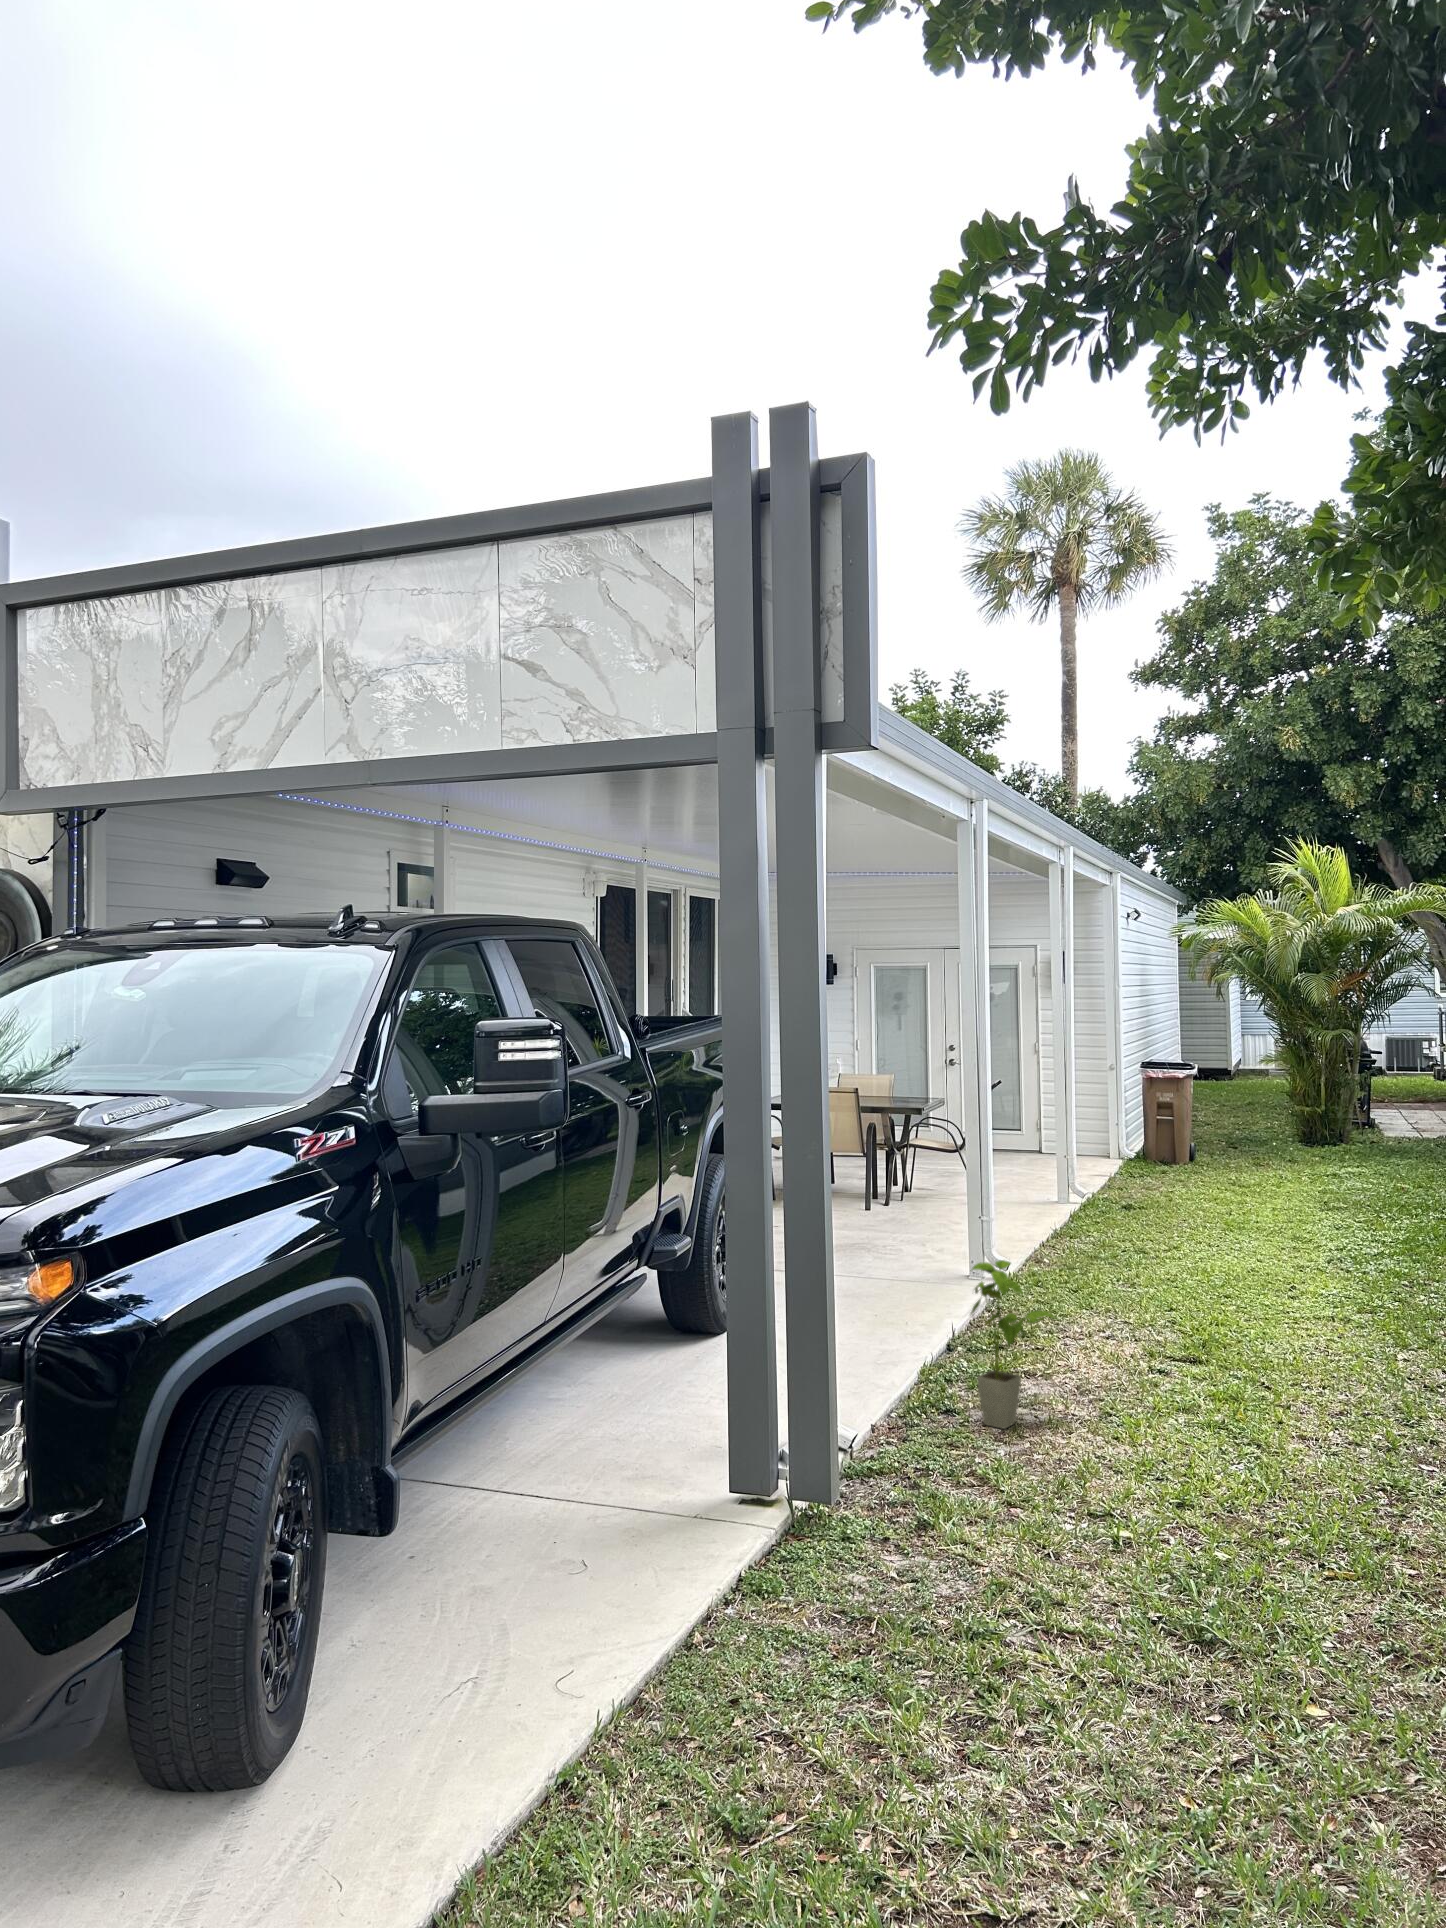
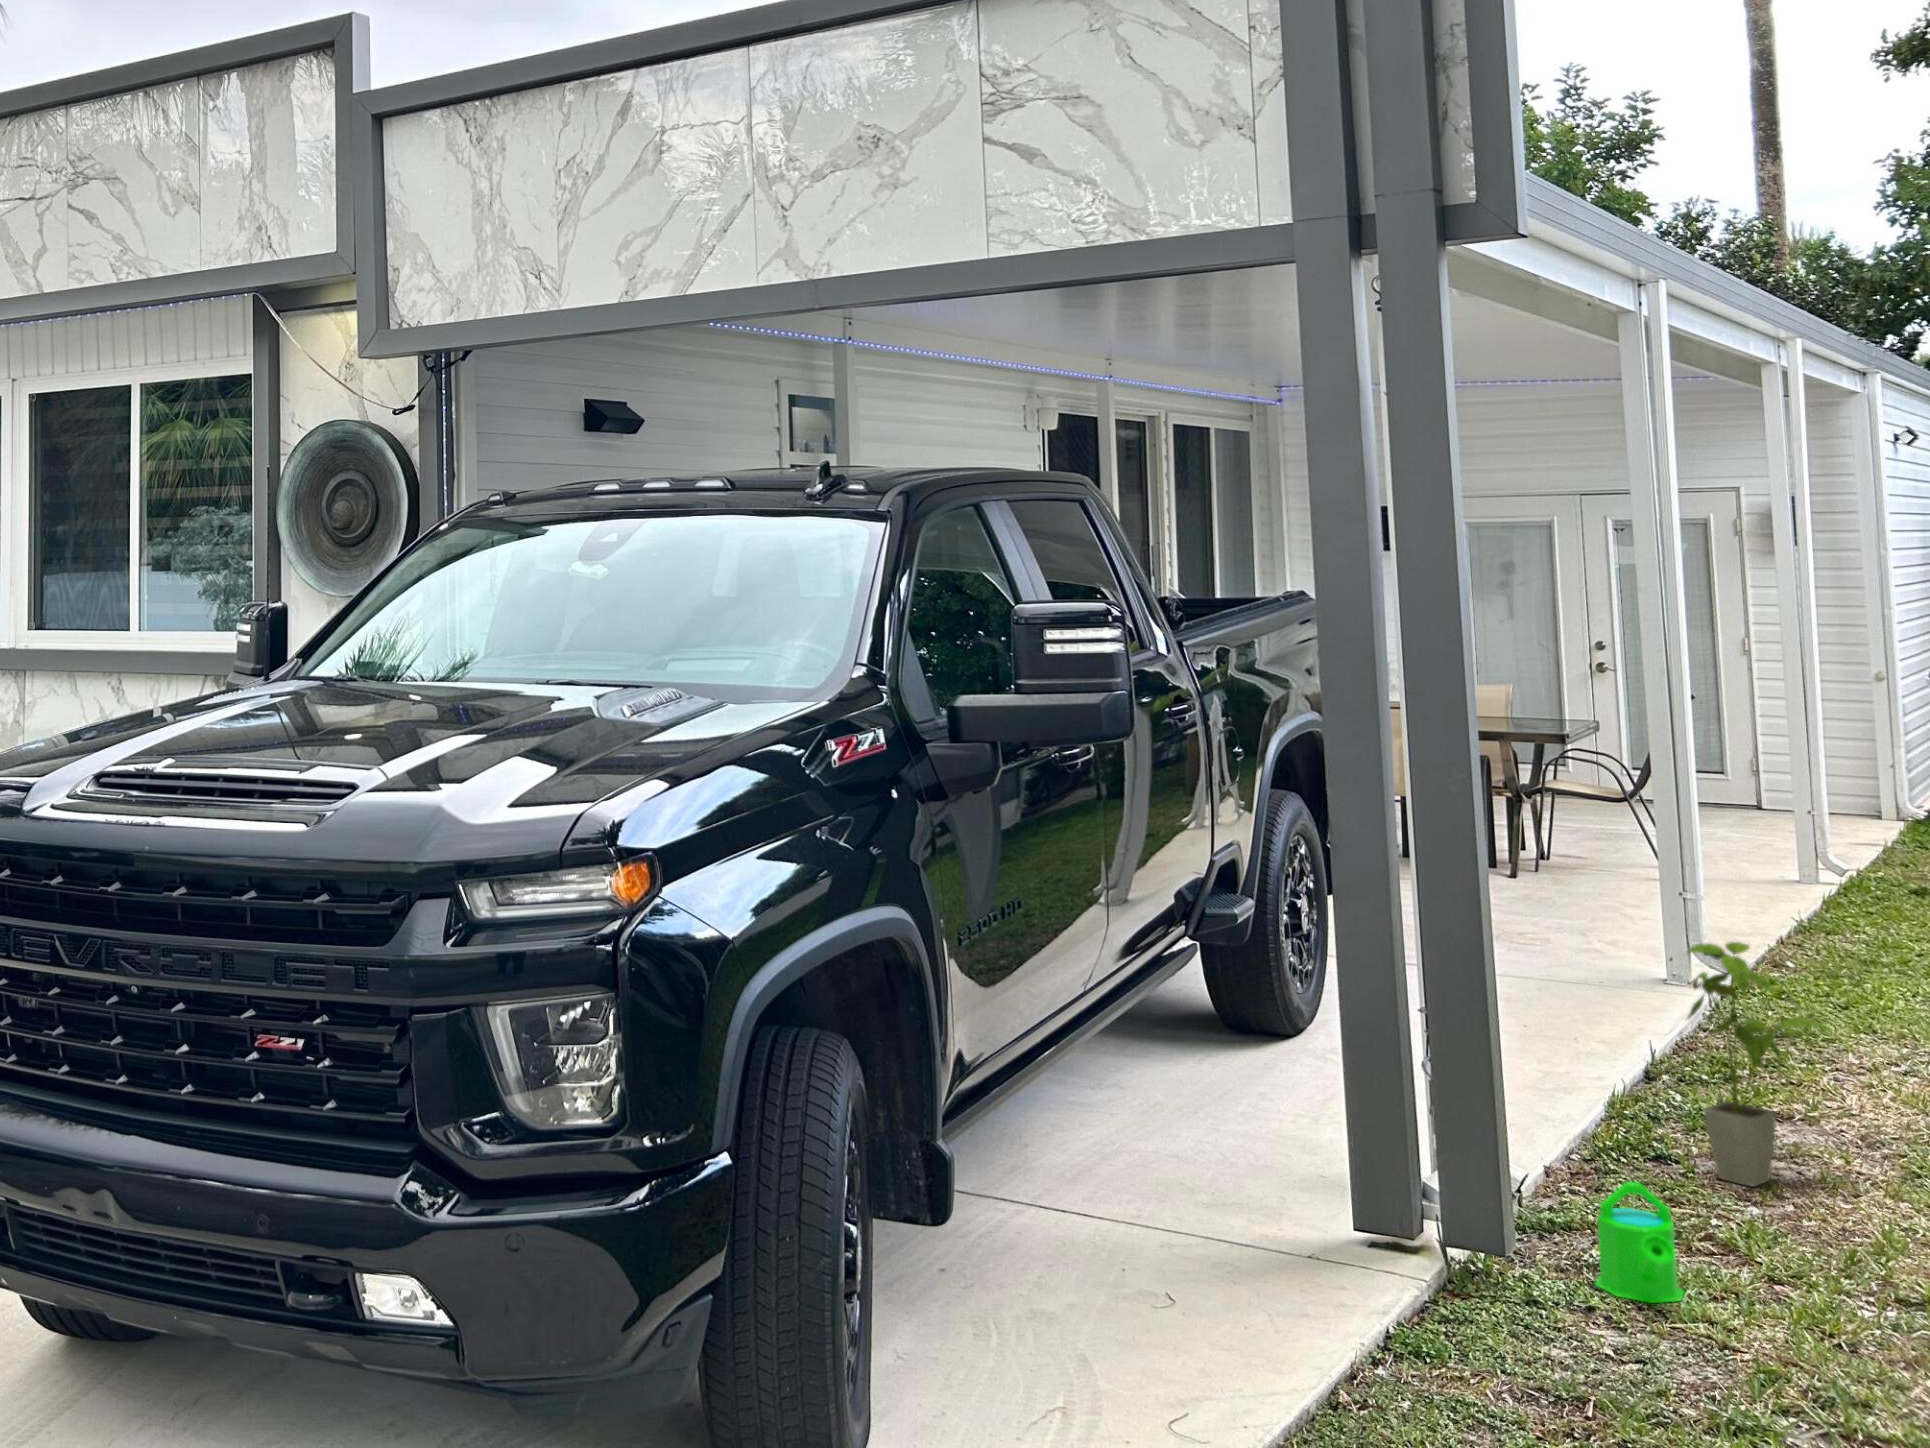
watering can: none [893,1444,952,1532] -> present [1595,1182,1684,1303]

